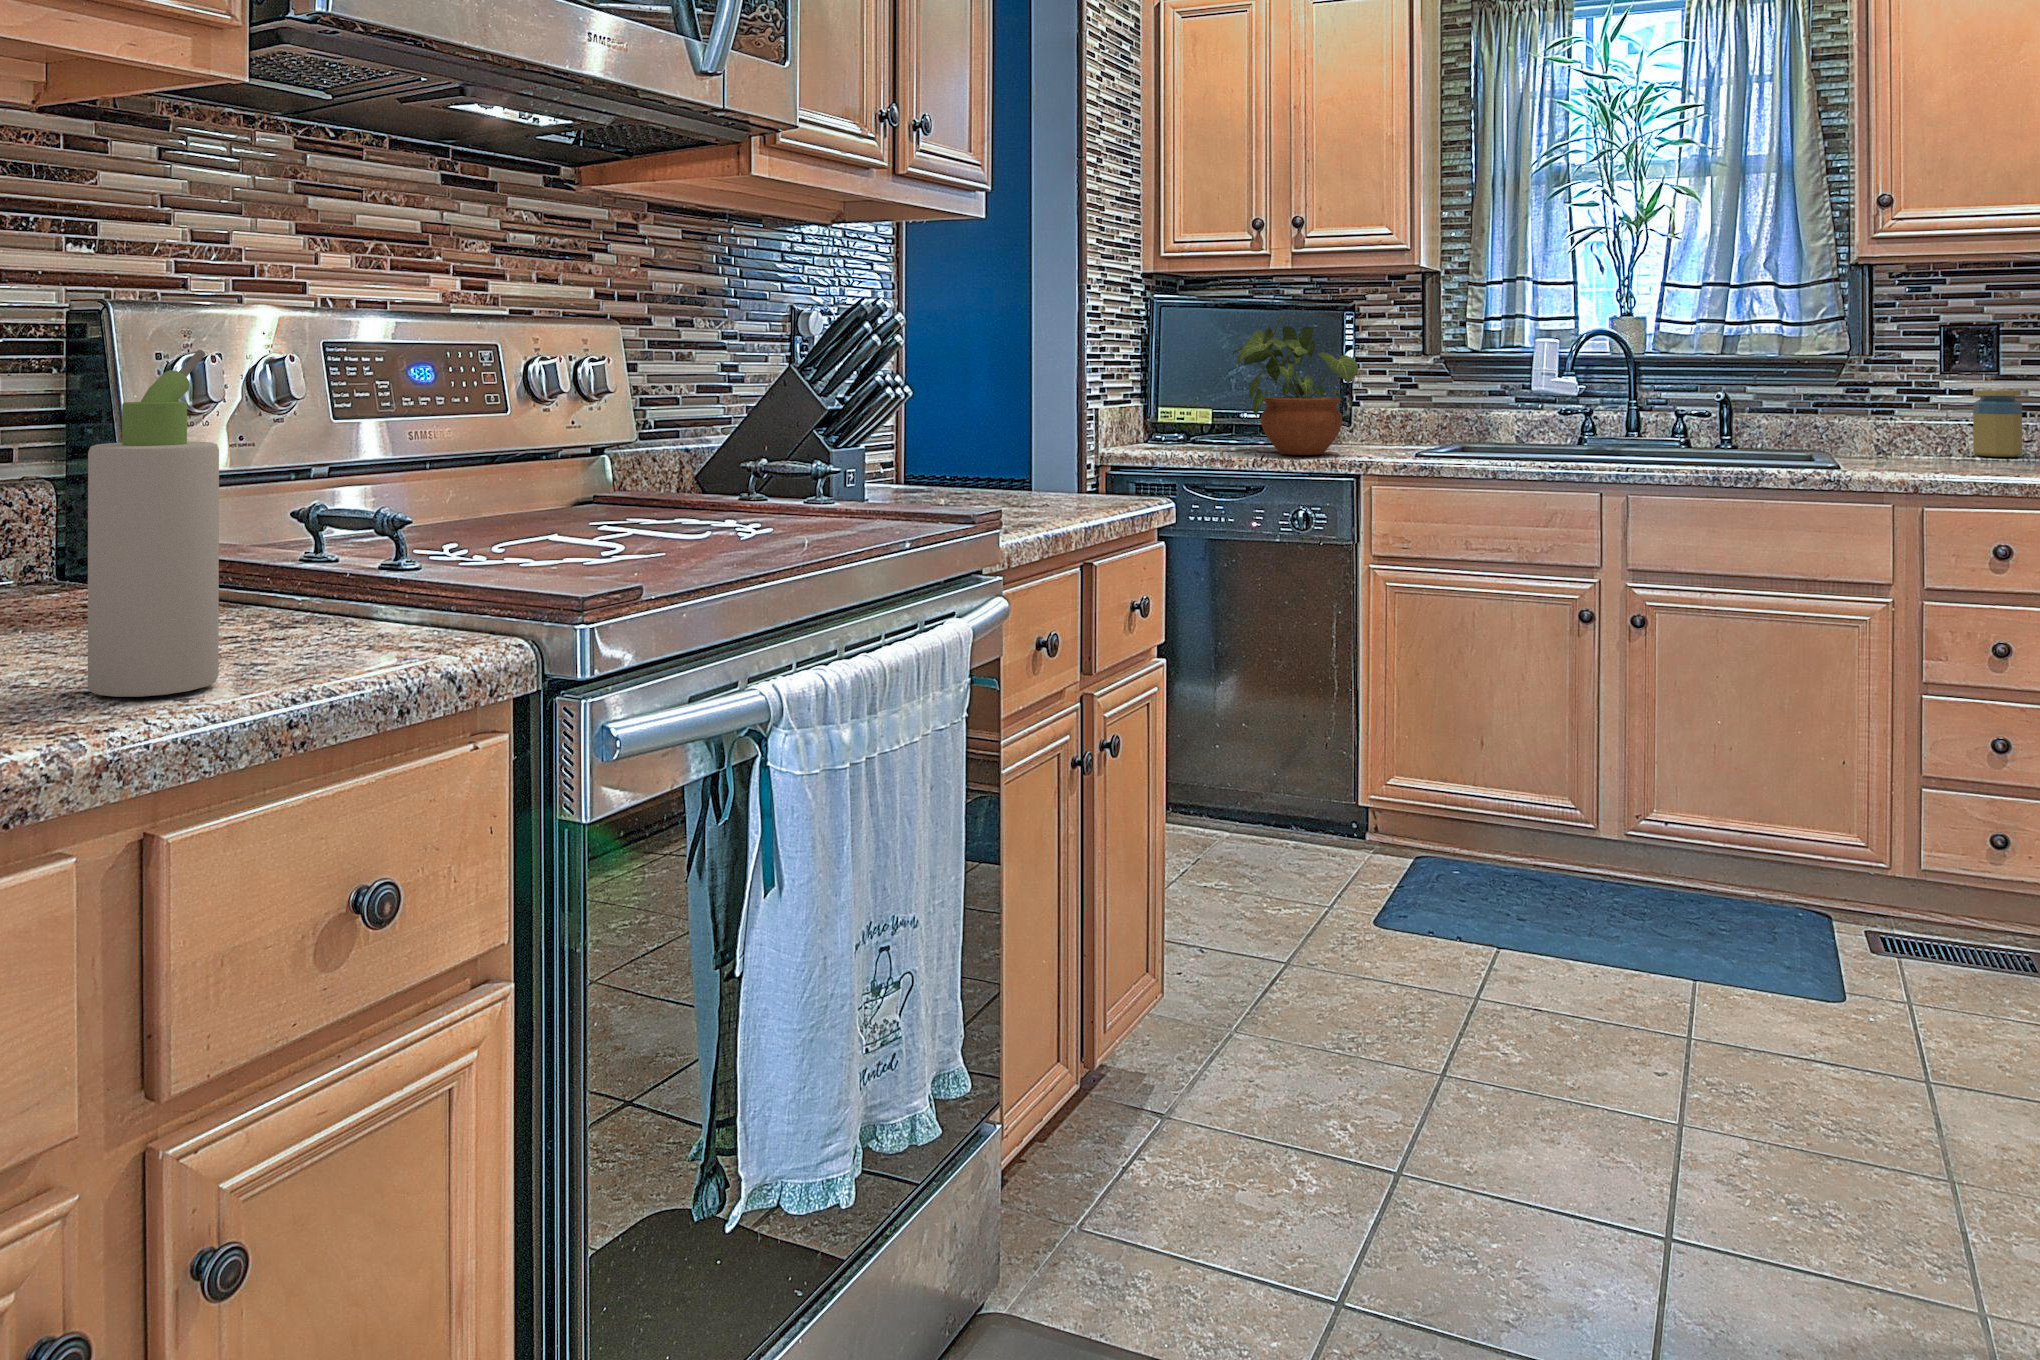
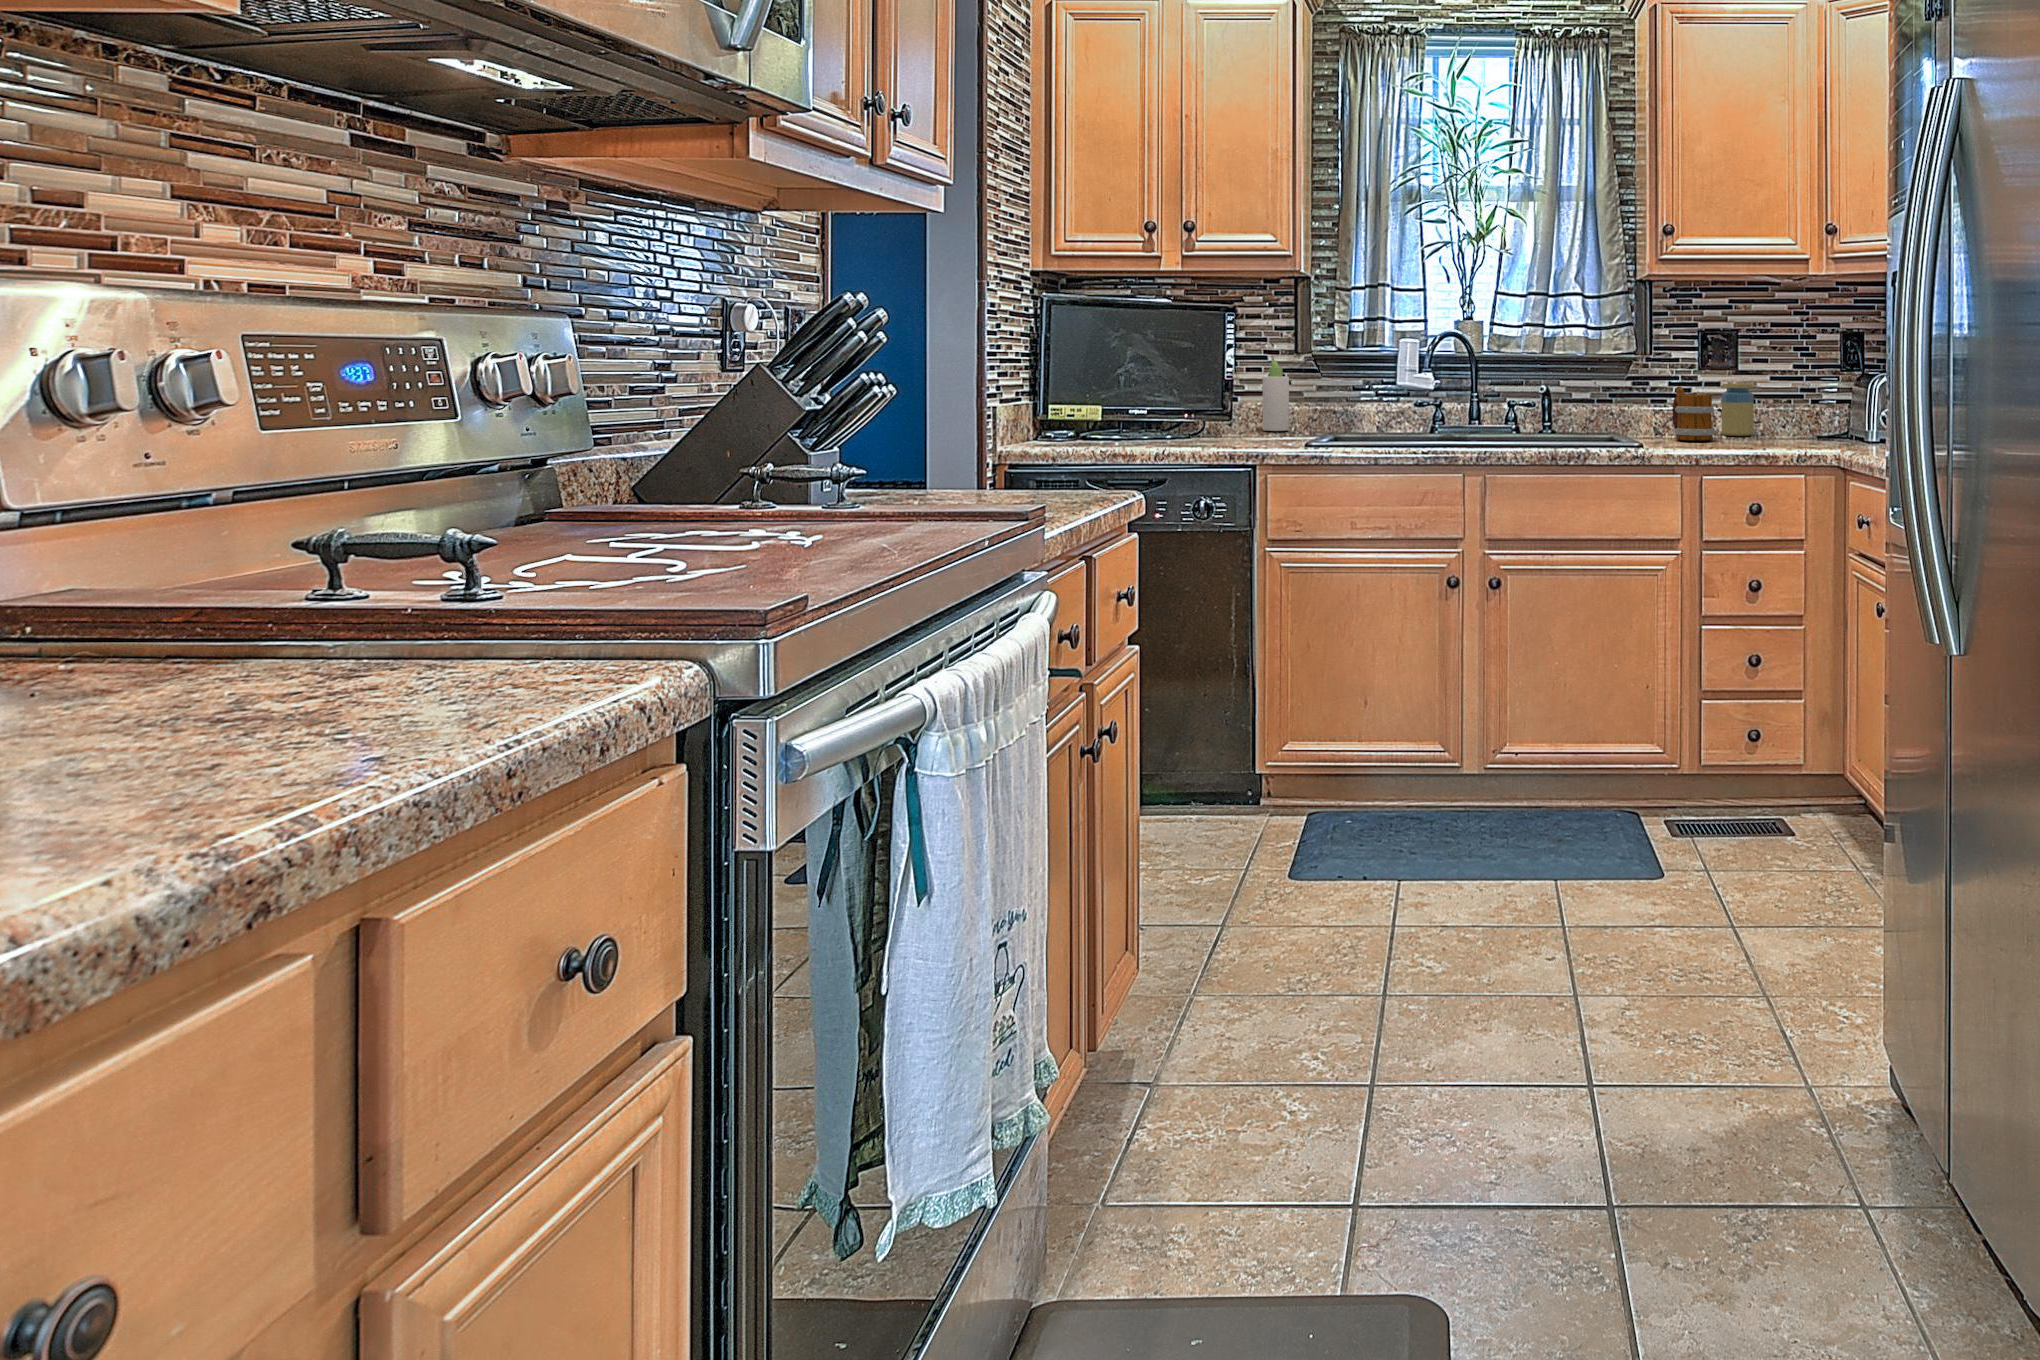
potted plant: present [1233,315,1358,455] -> none [1135,315,1256,448]
bottle: present [88,350,219,697] -> present [1263,356,1289,431]
mug: none [1896,393,1958,461] -> present [1672,386,1715,441]

